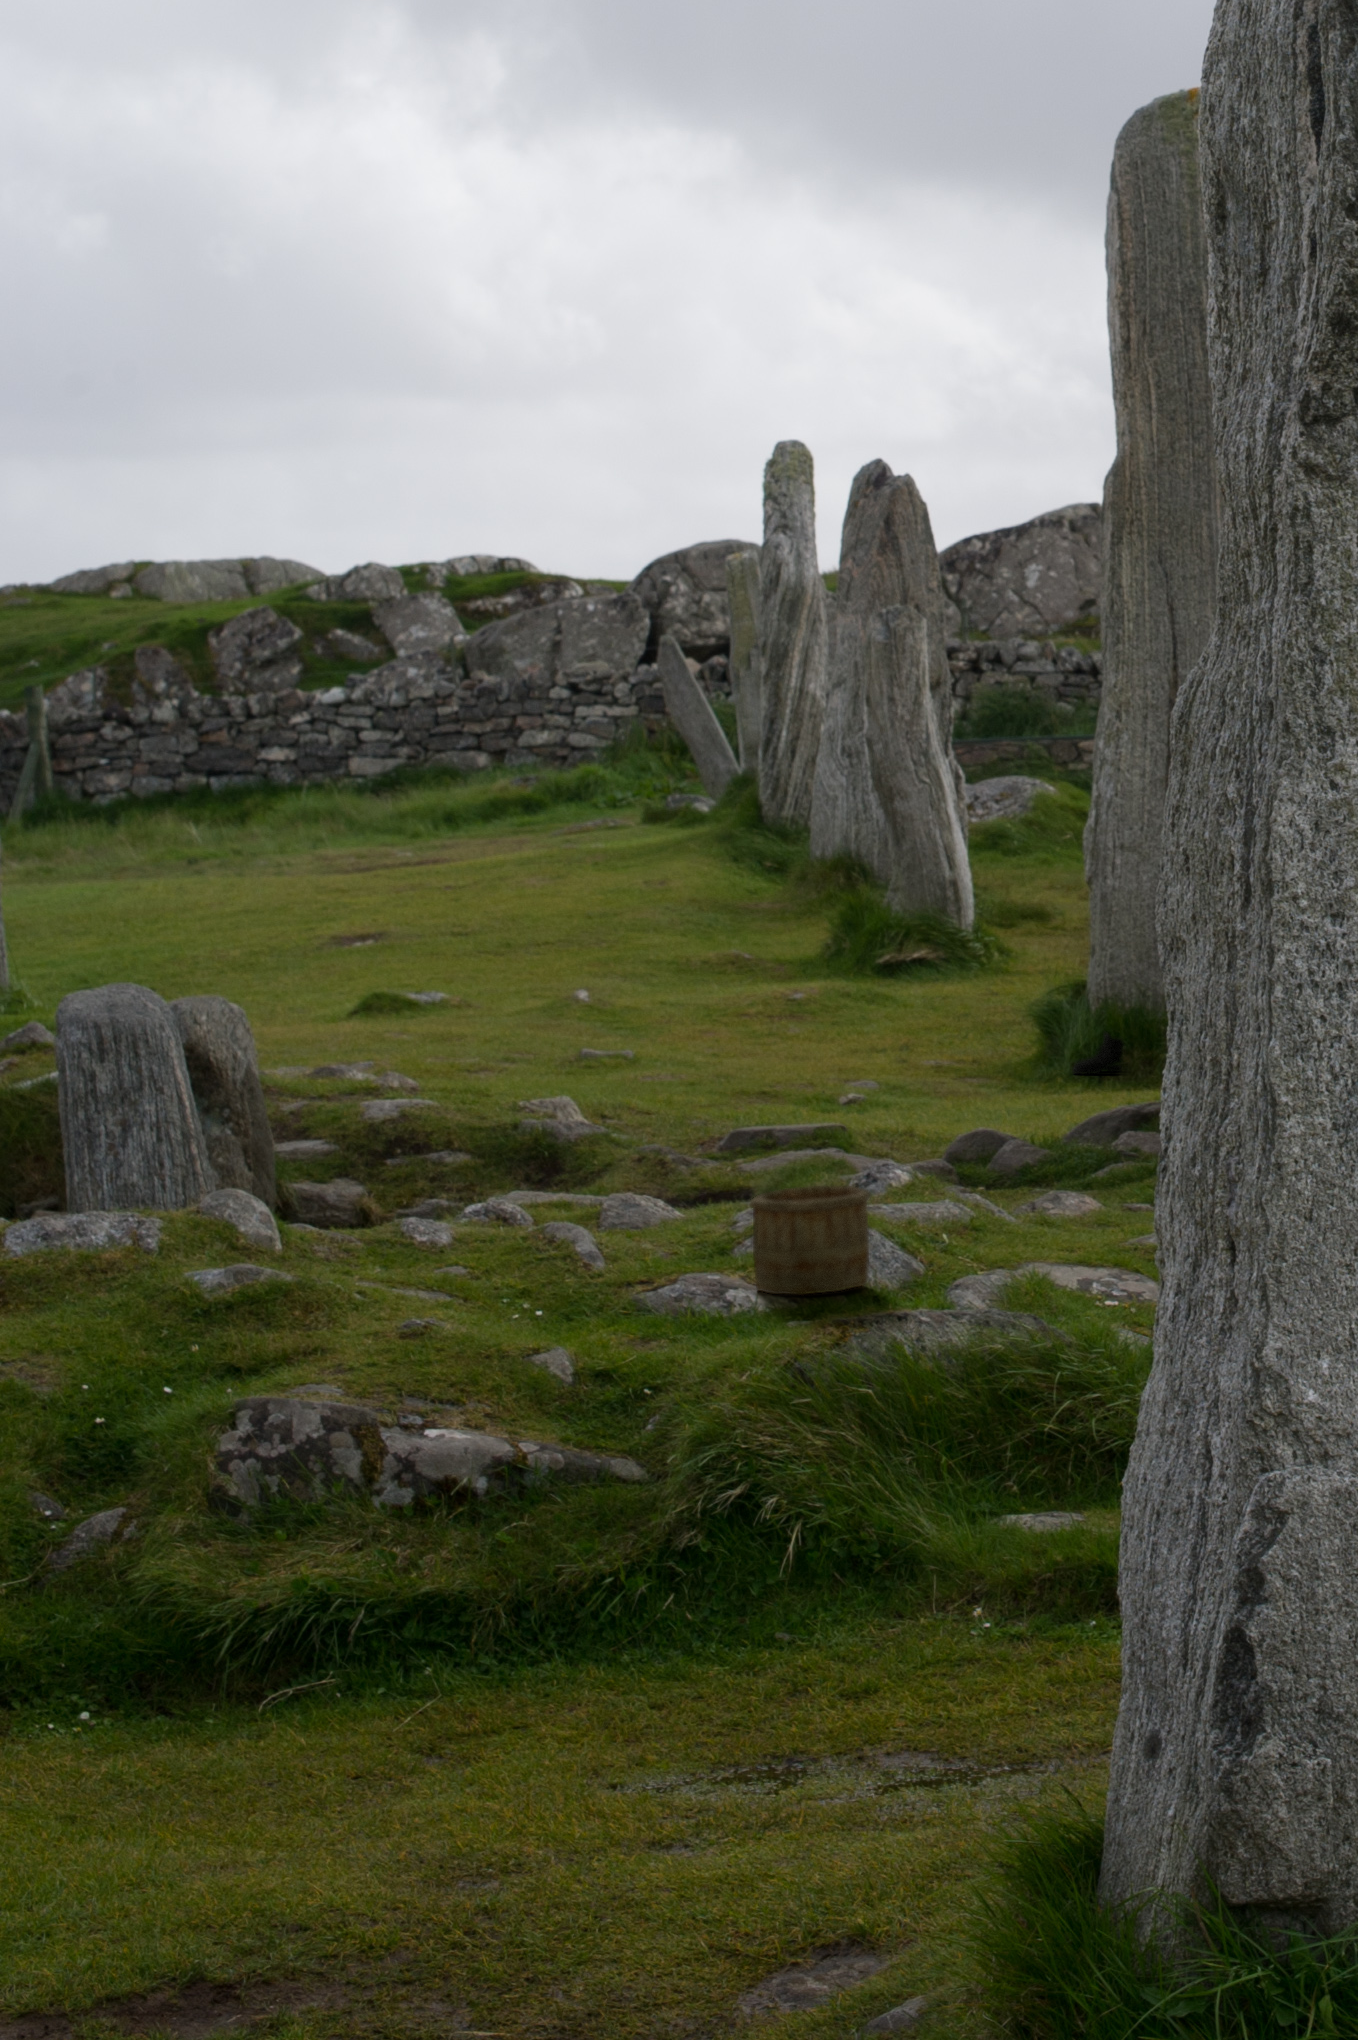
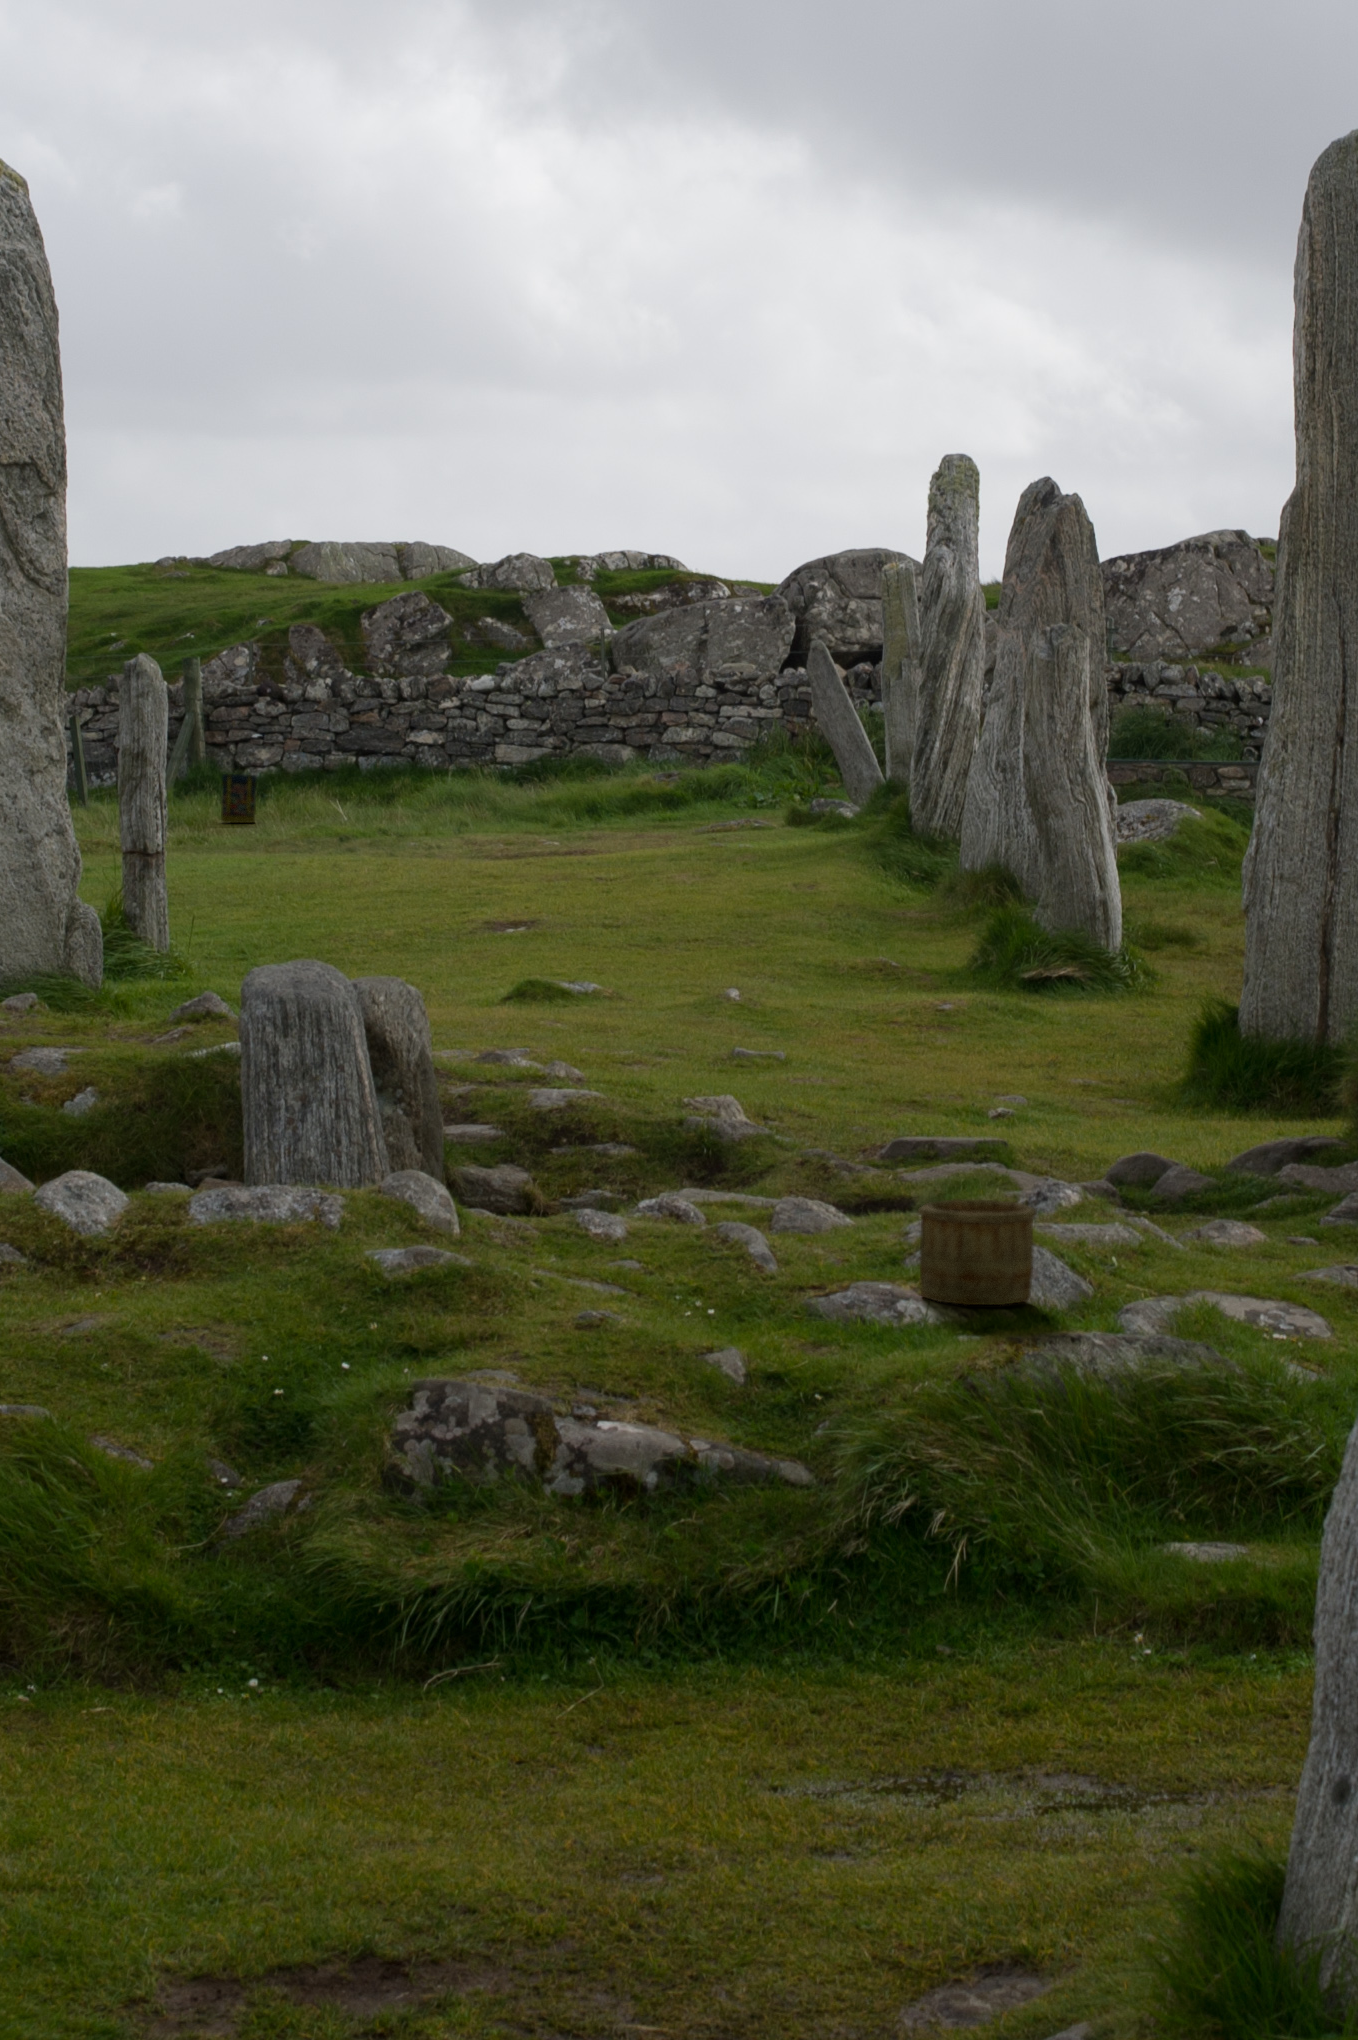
backpack: none [58,804,96,855] -> present [221,774,257,823]
boots: present [1072,1033,1124,1075] -> none [1223,1074,1280,1117]

